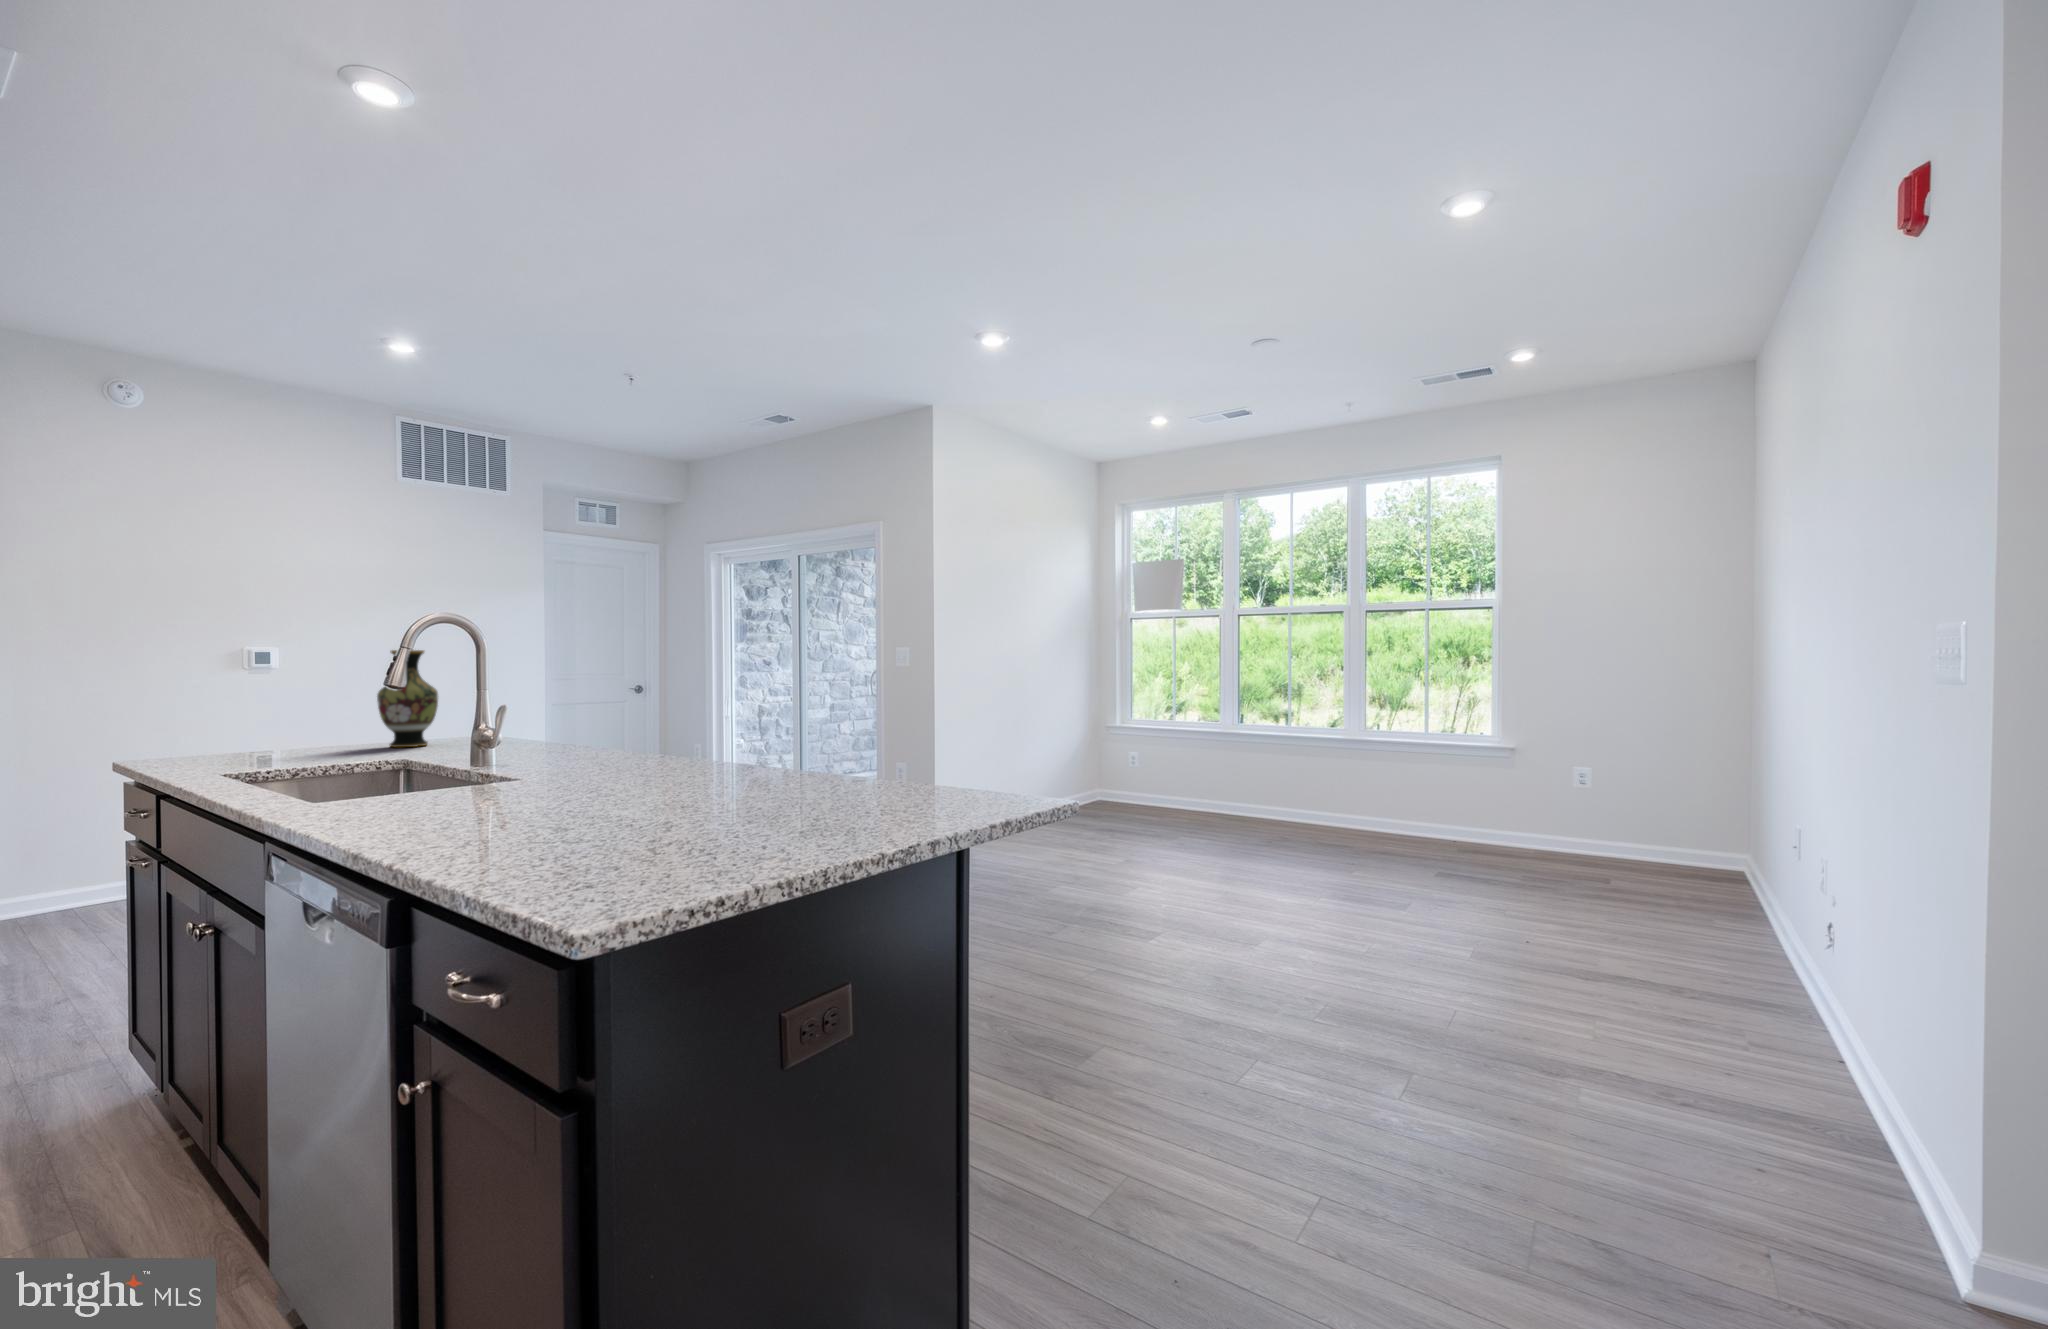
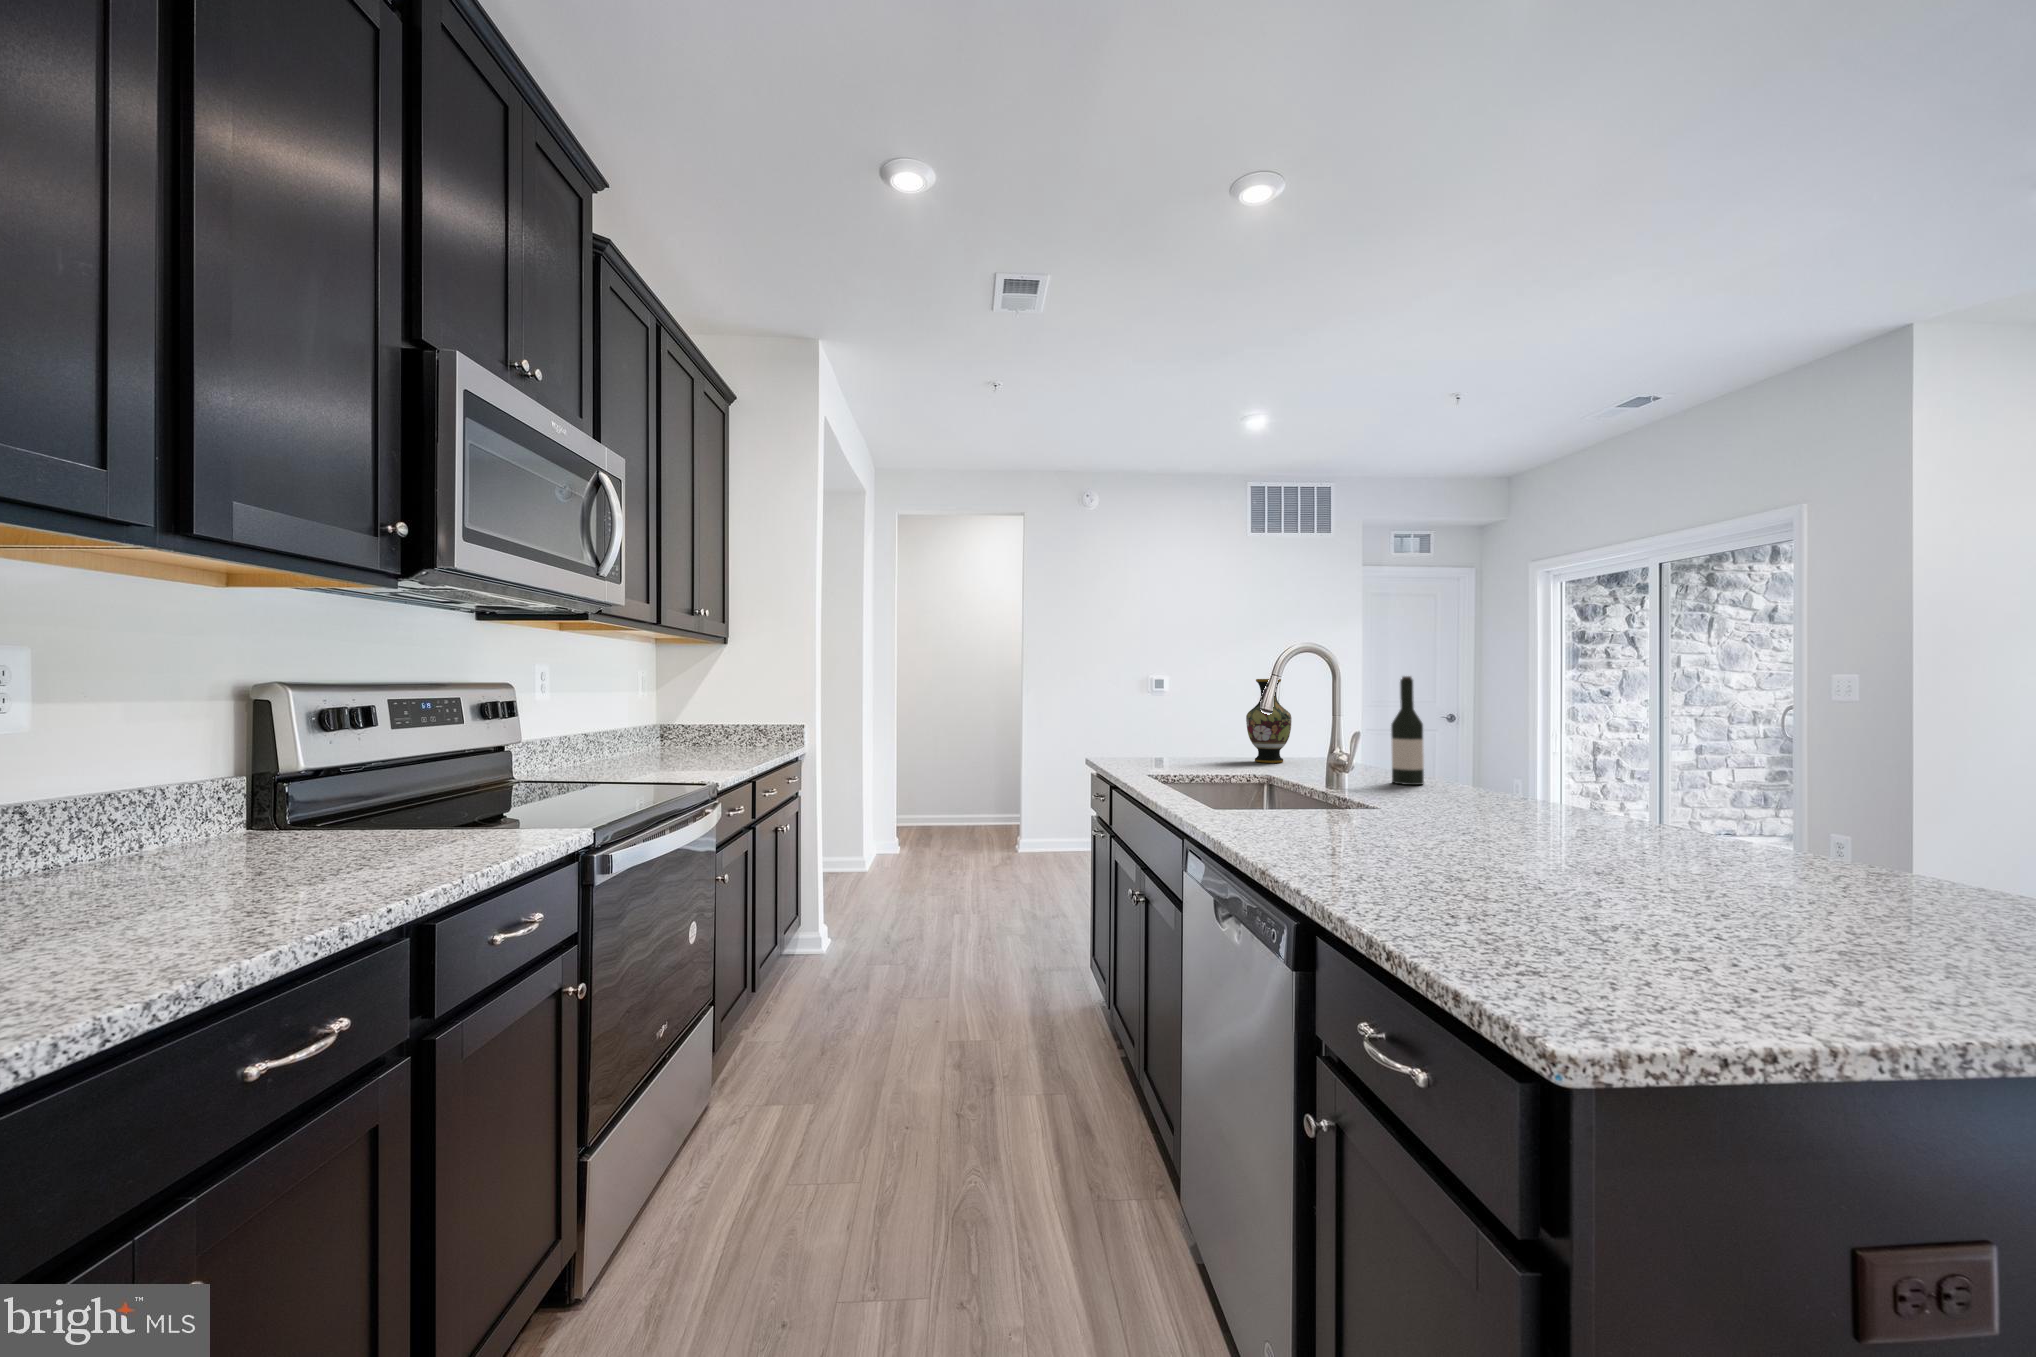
wine bottle: none [546,649,579,757] -> present [1391,676,1424,785]

